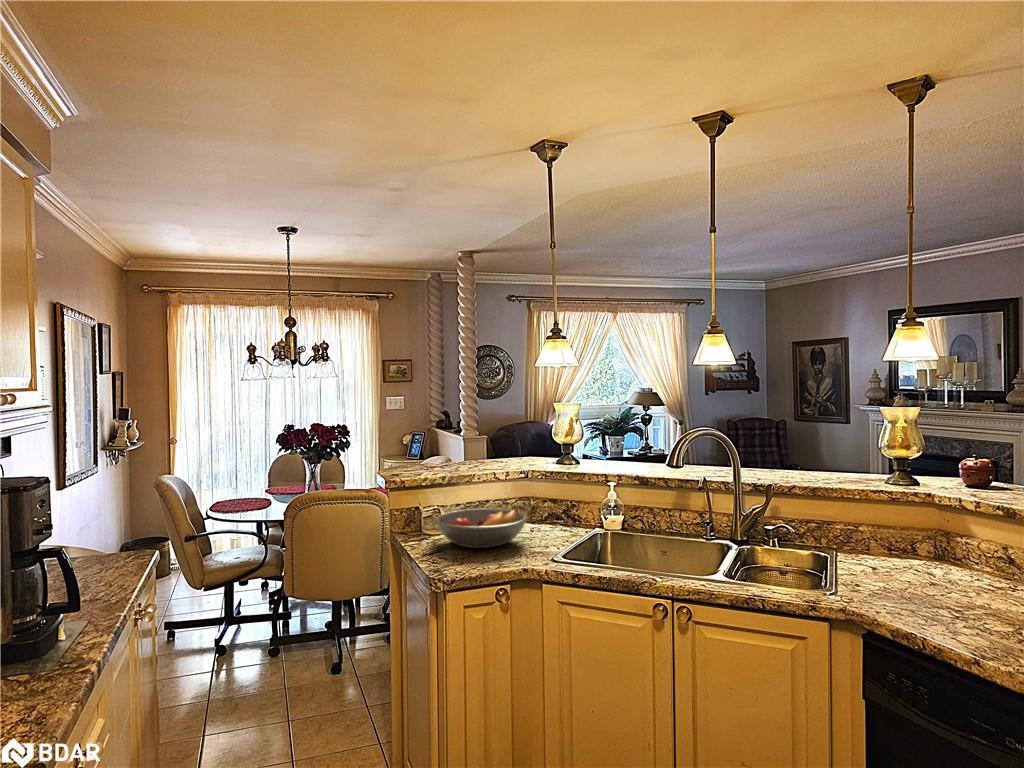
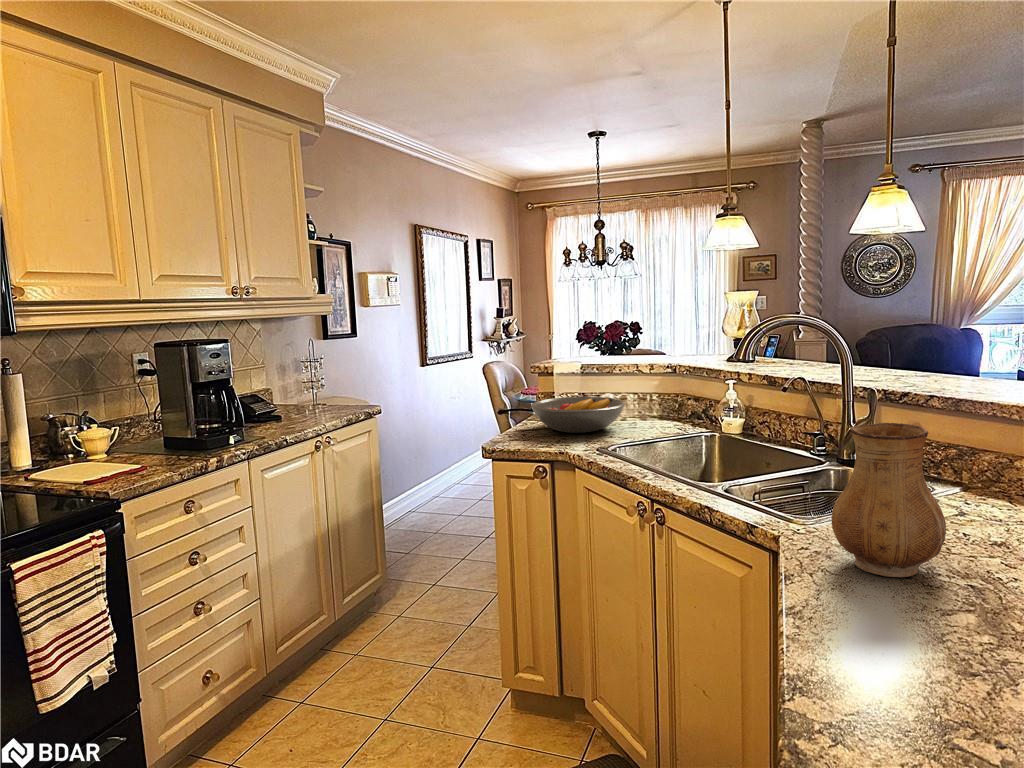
ceramic pitcher: none [887,512,964,616] -> present [832,423,946,577]

